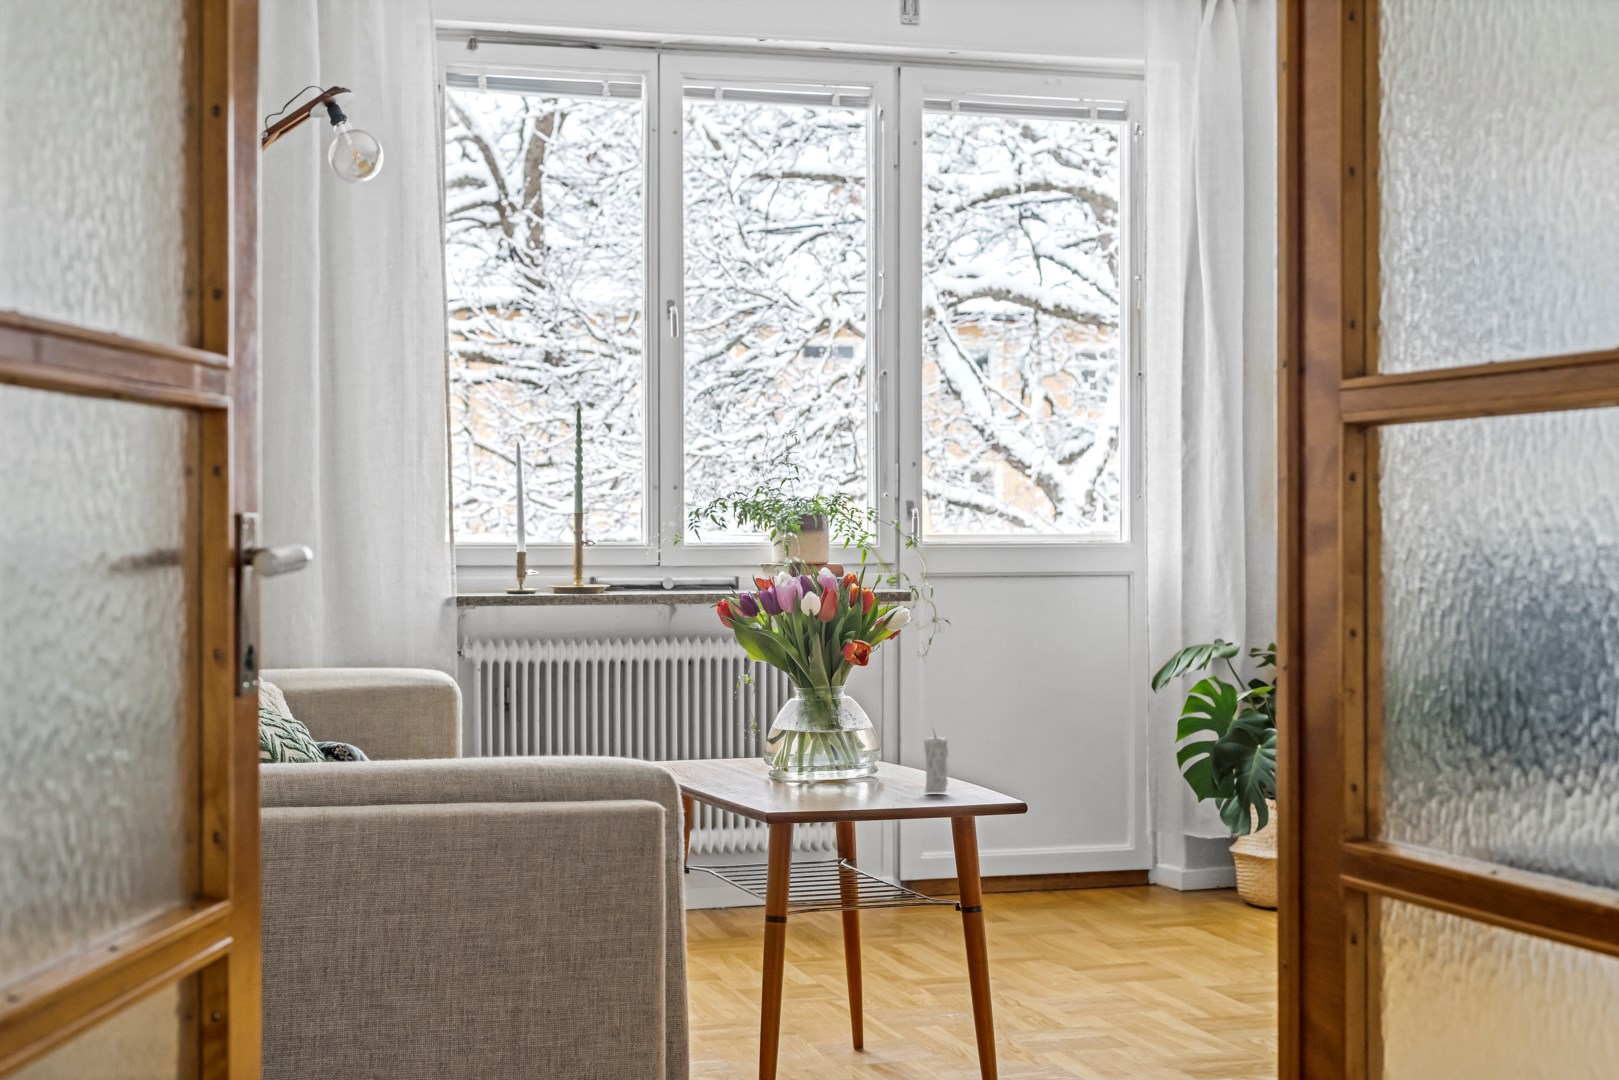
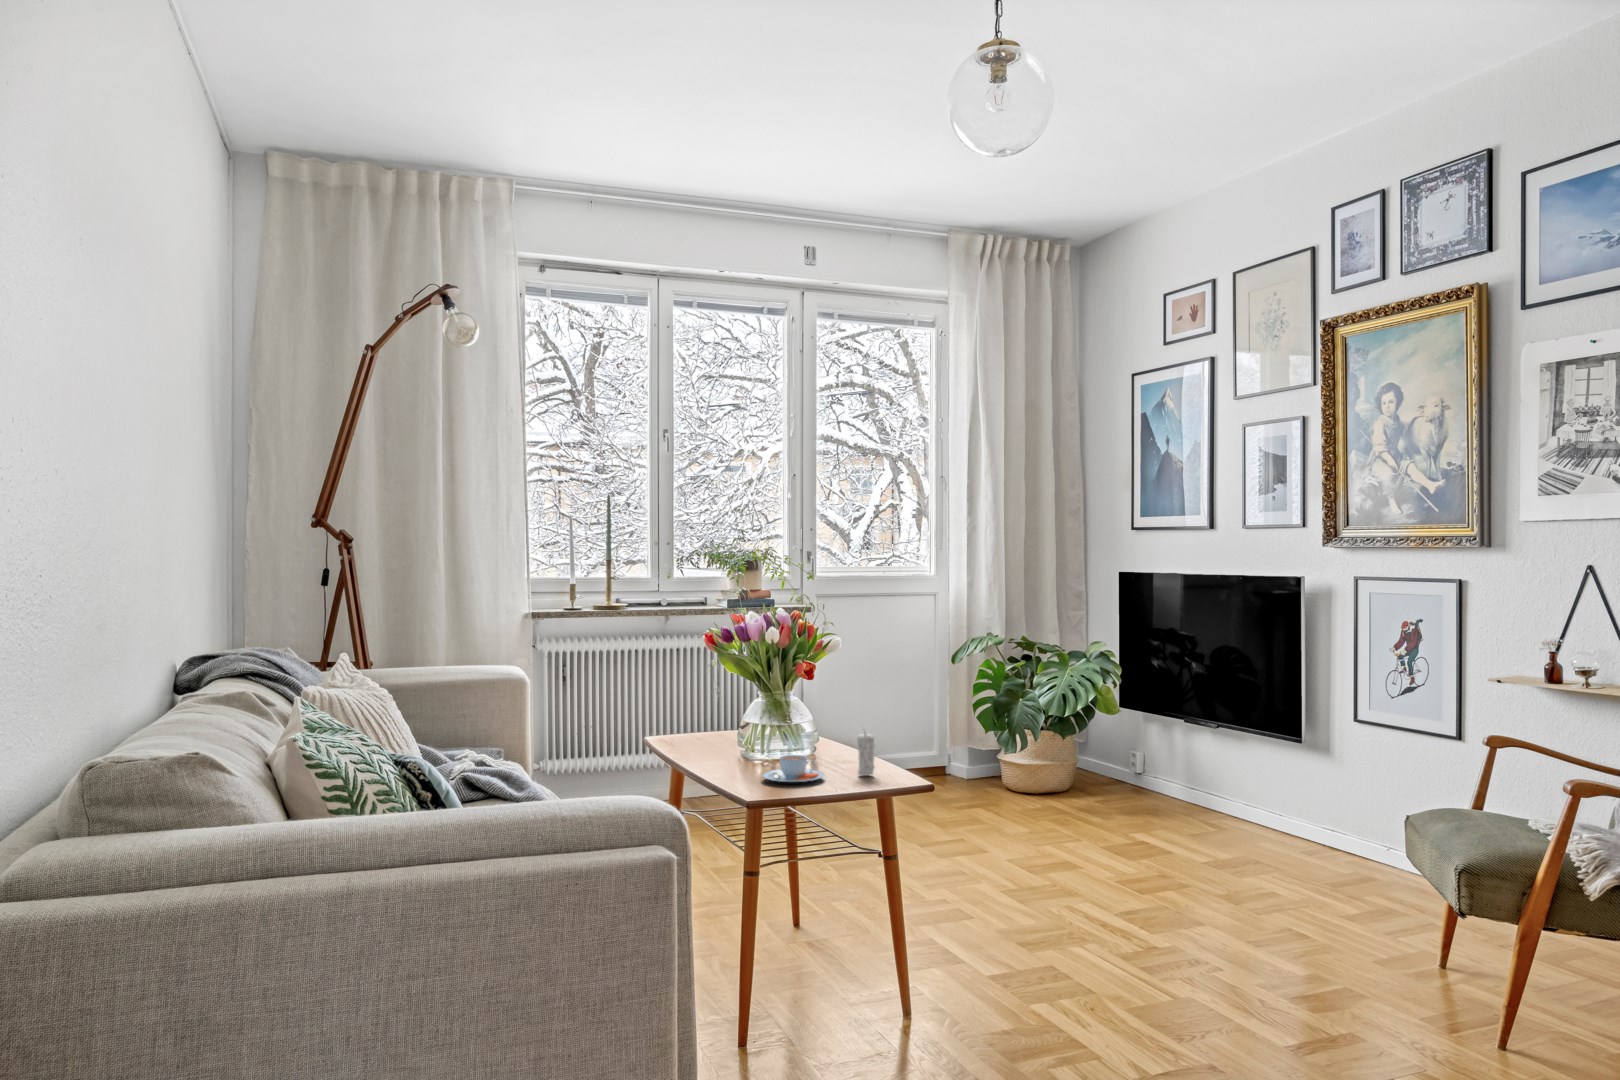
teacup: none [792,764,878,797] -> present [762,755,824,782]

